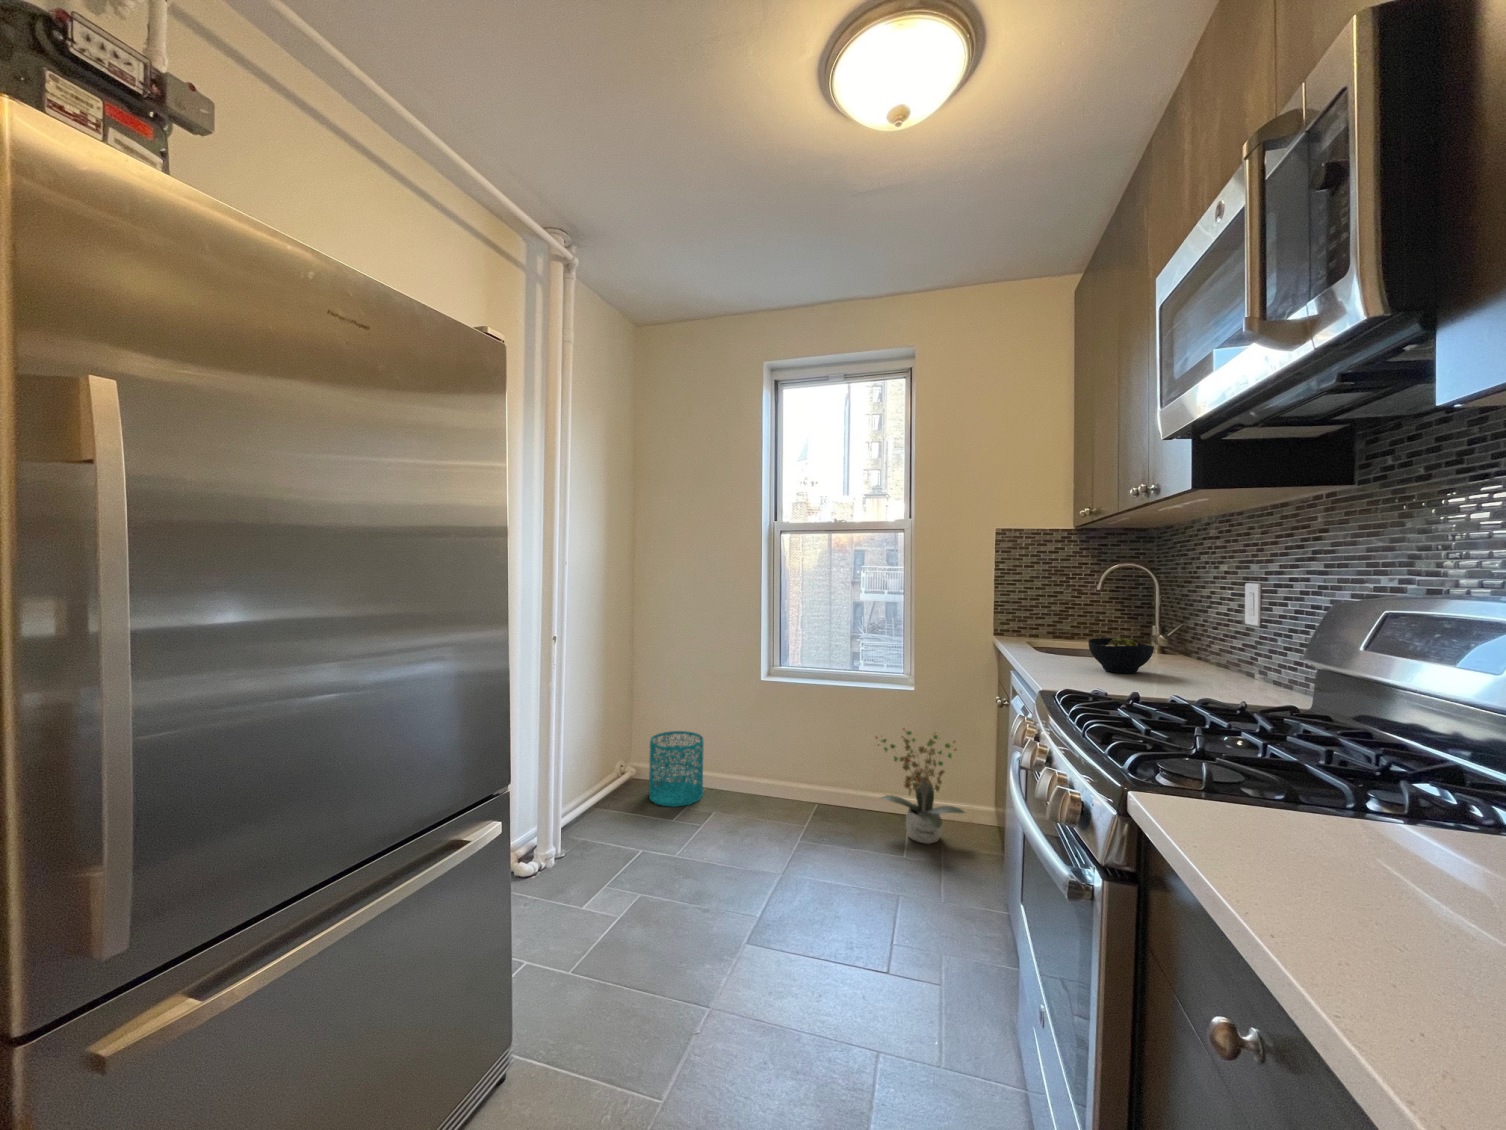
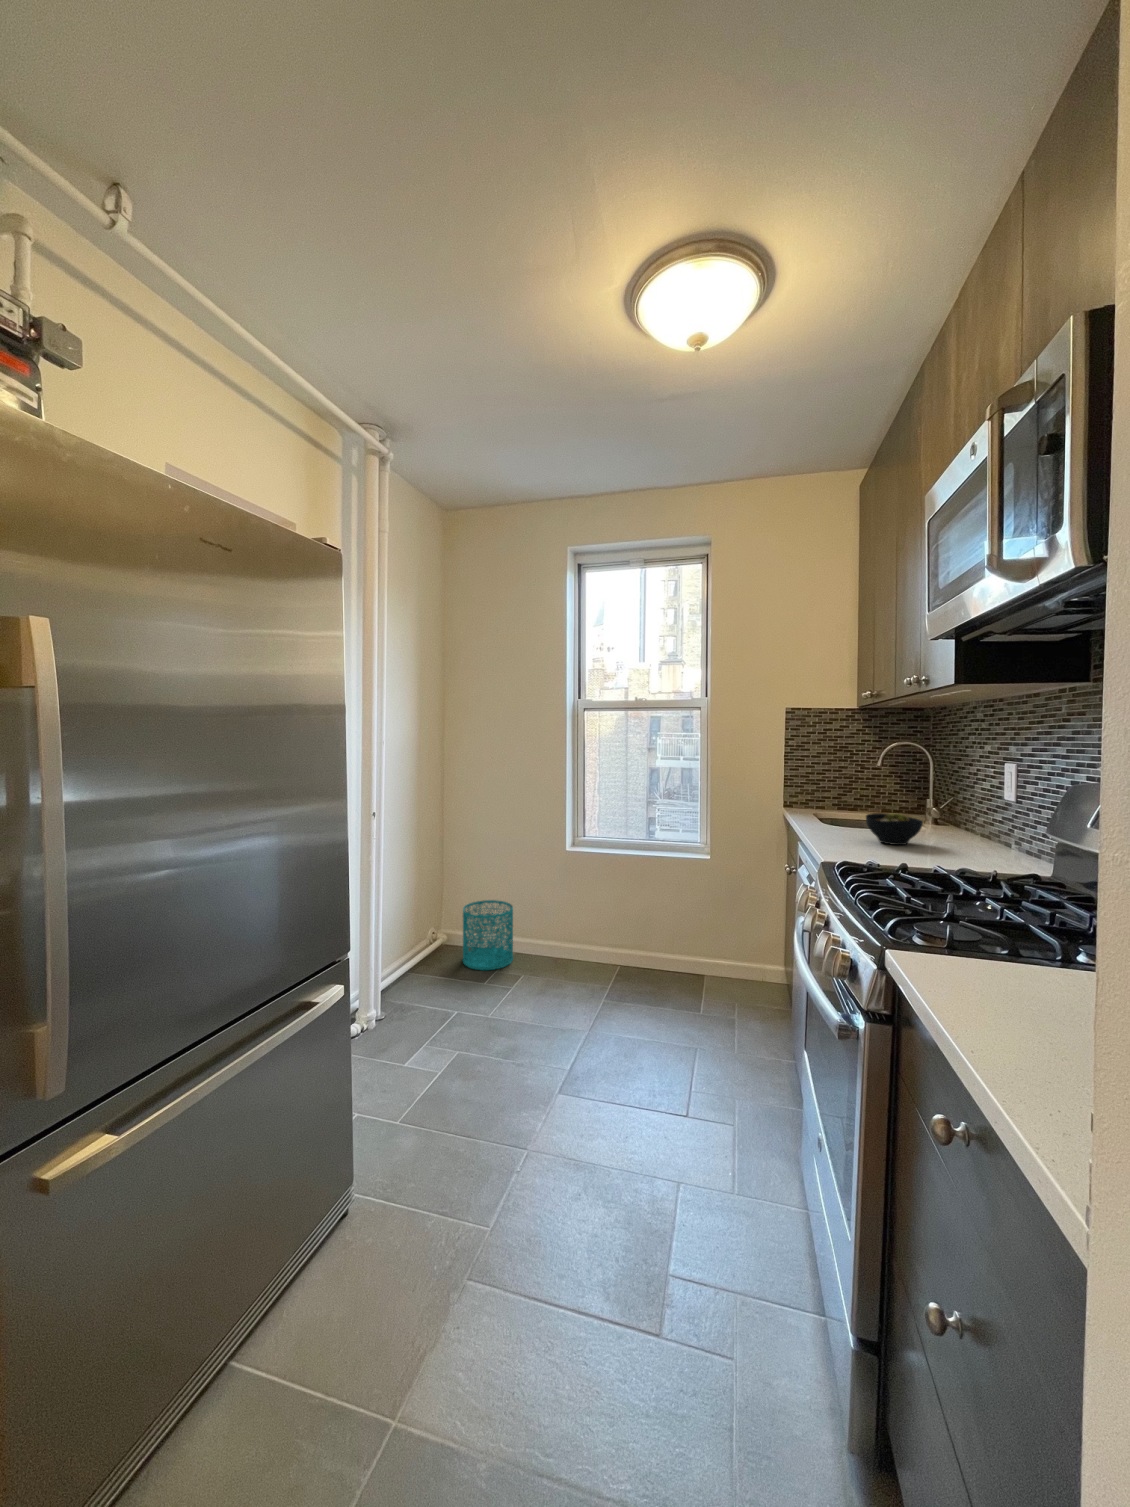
potted plant: present [876,729,964,844] -> none [673,894,756,999]

